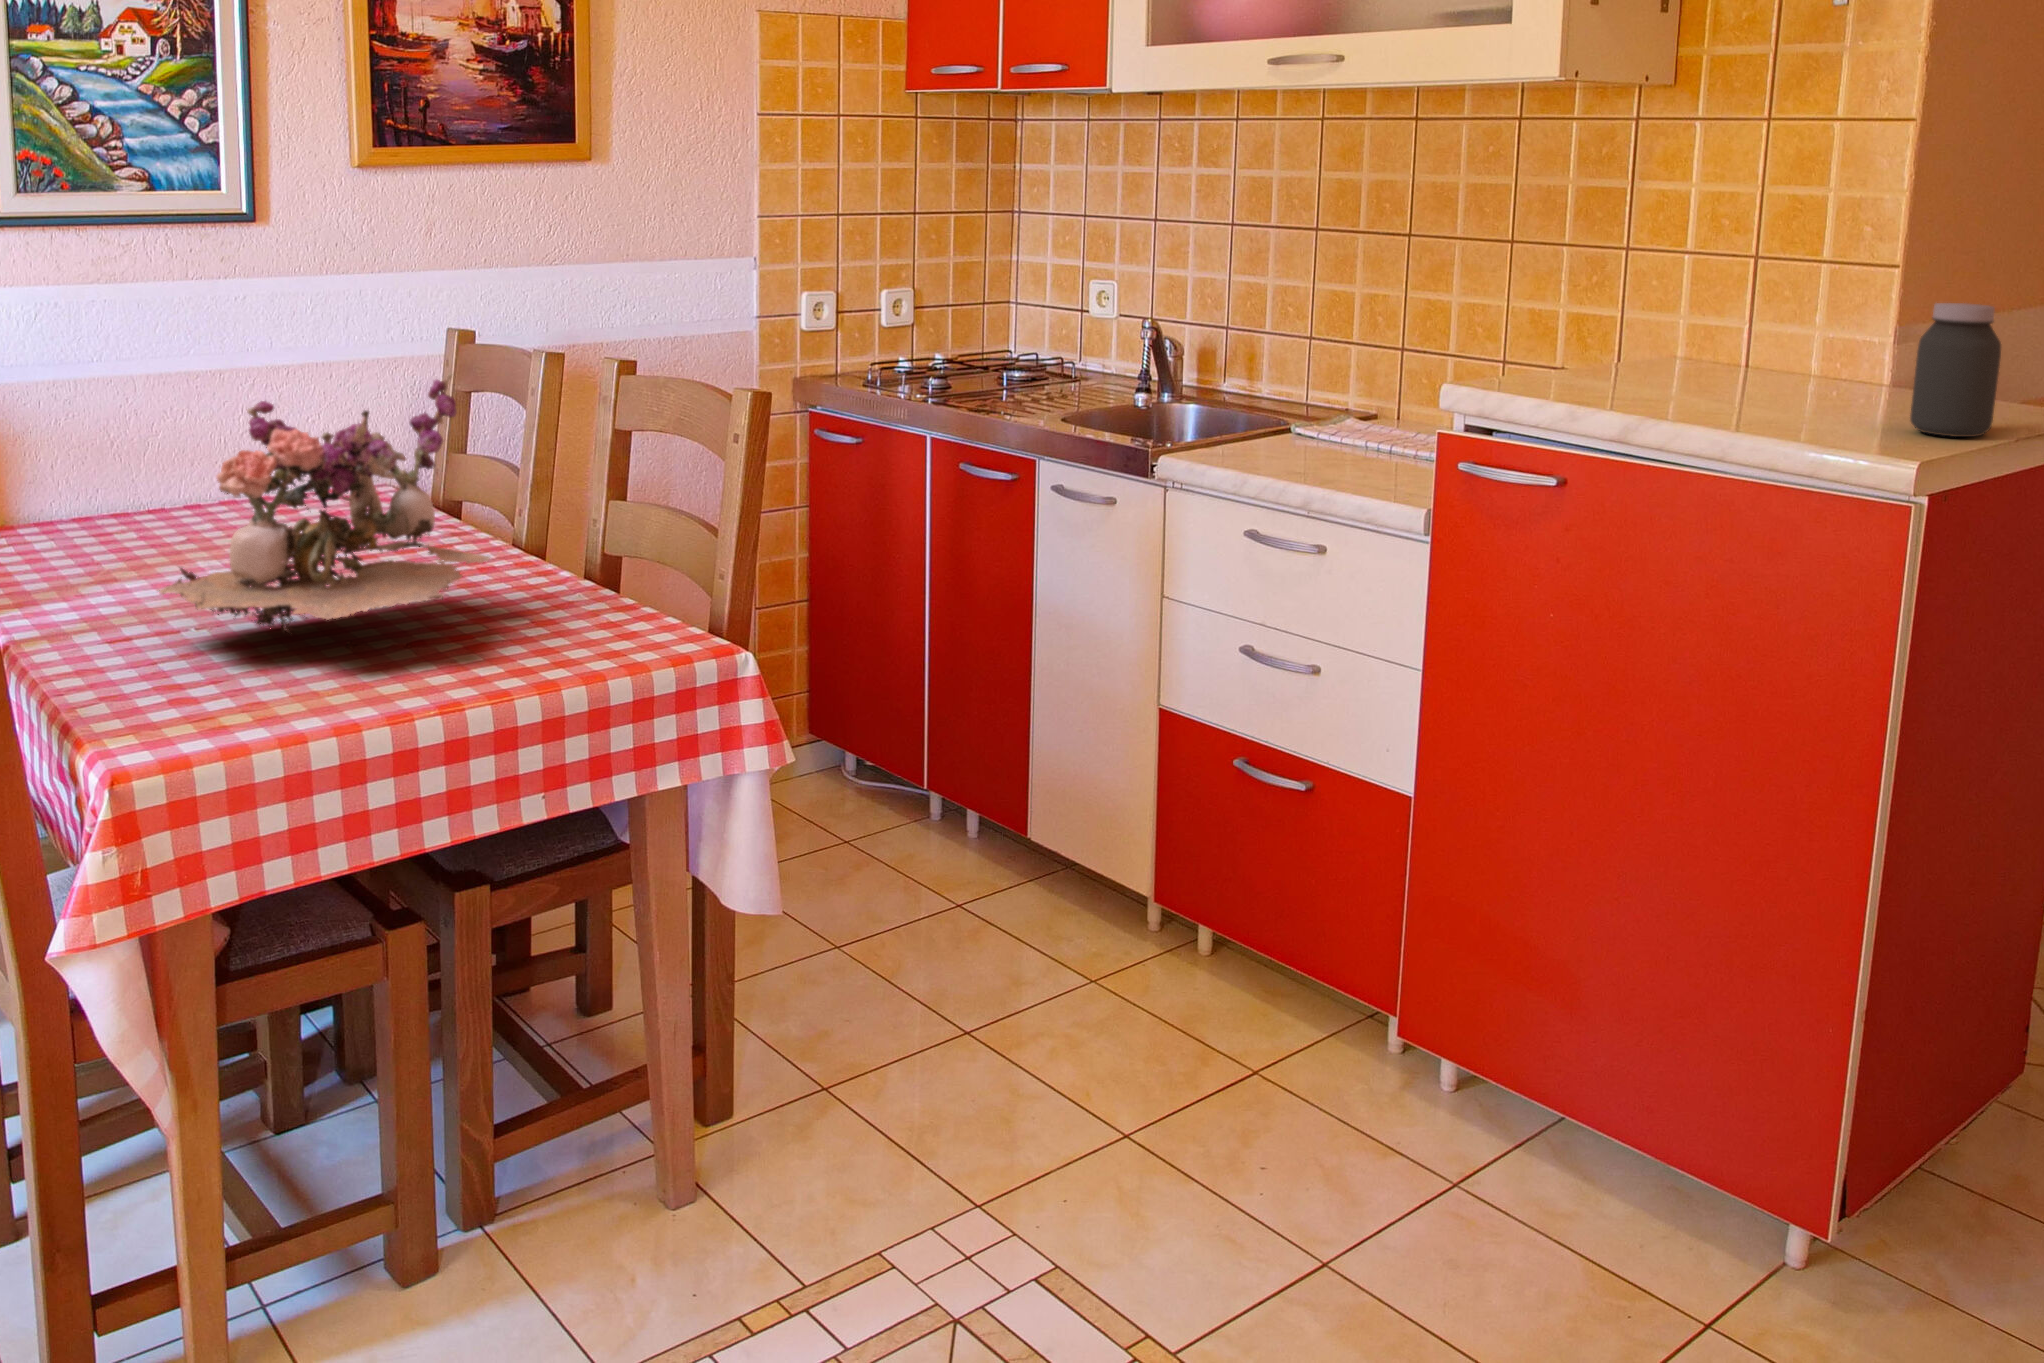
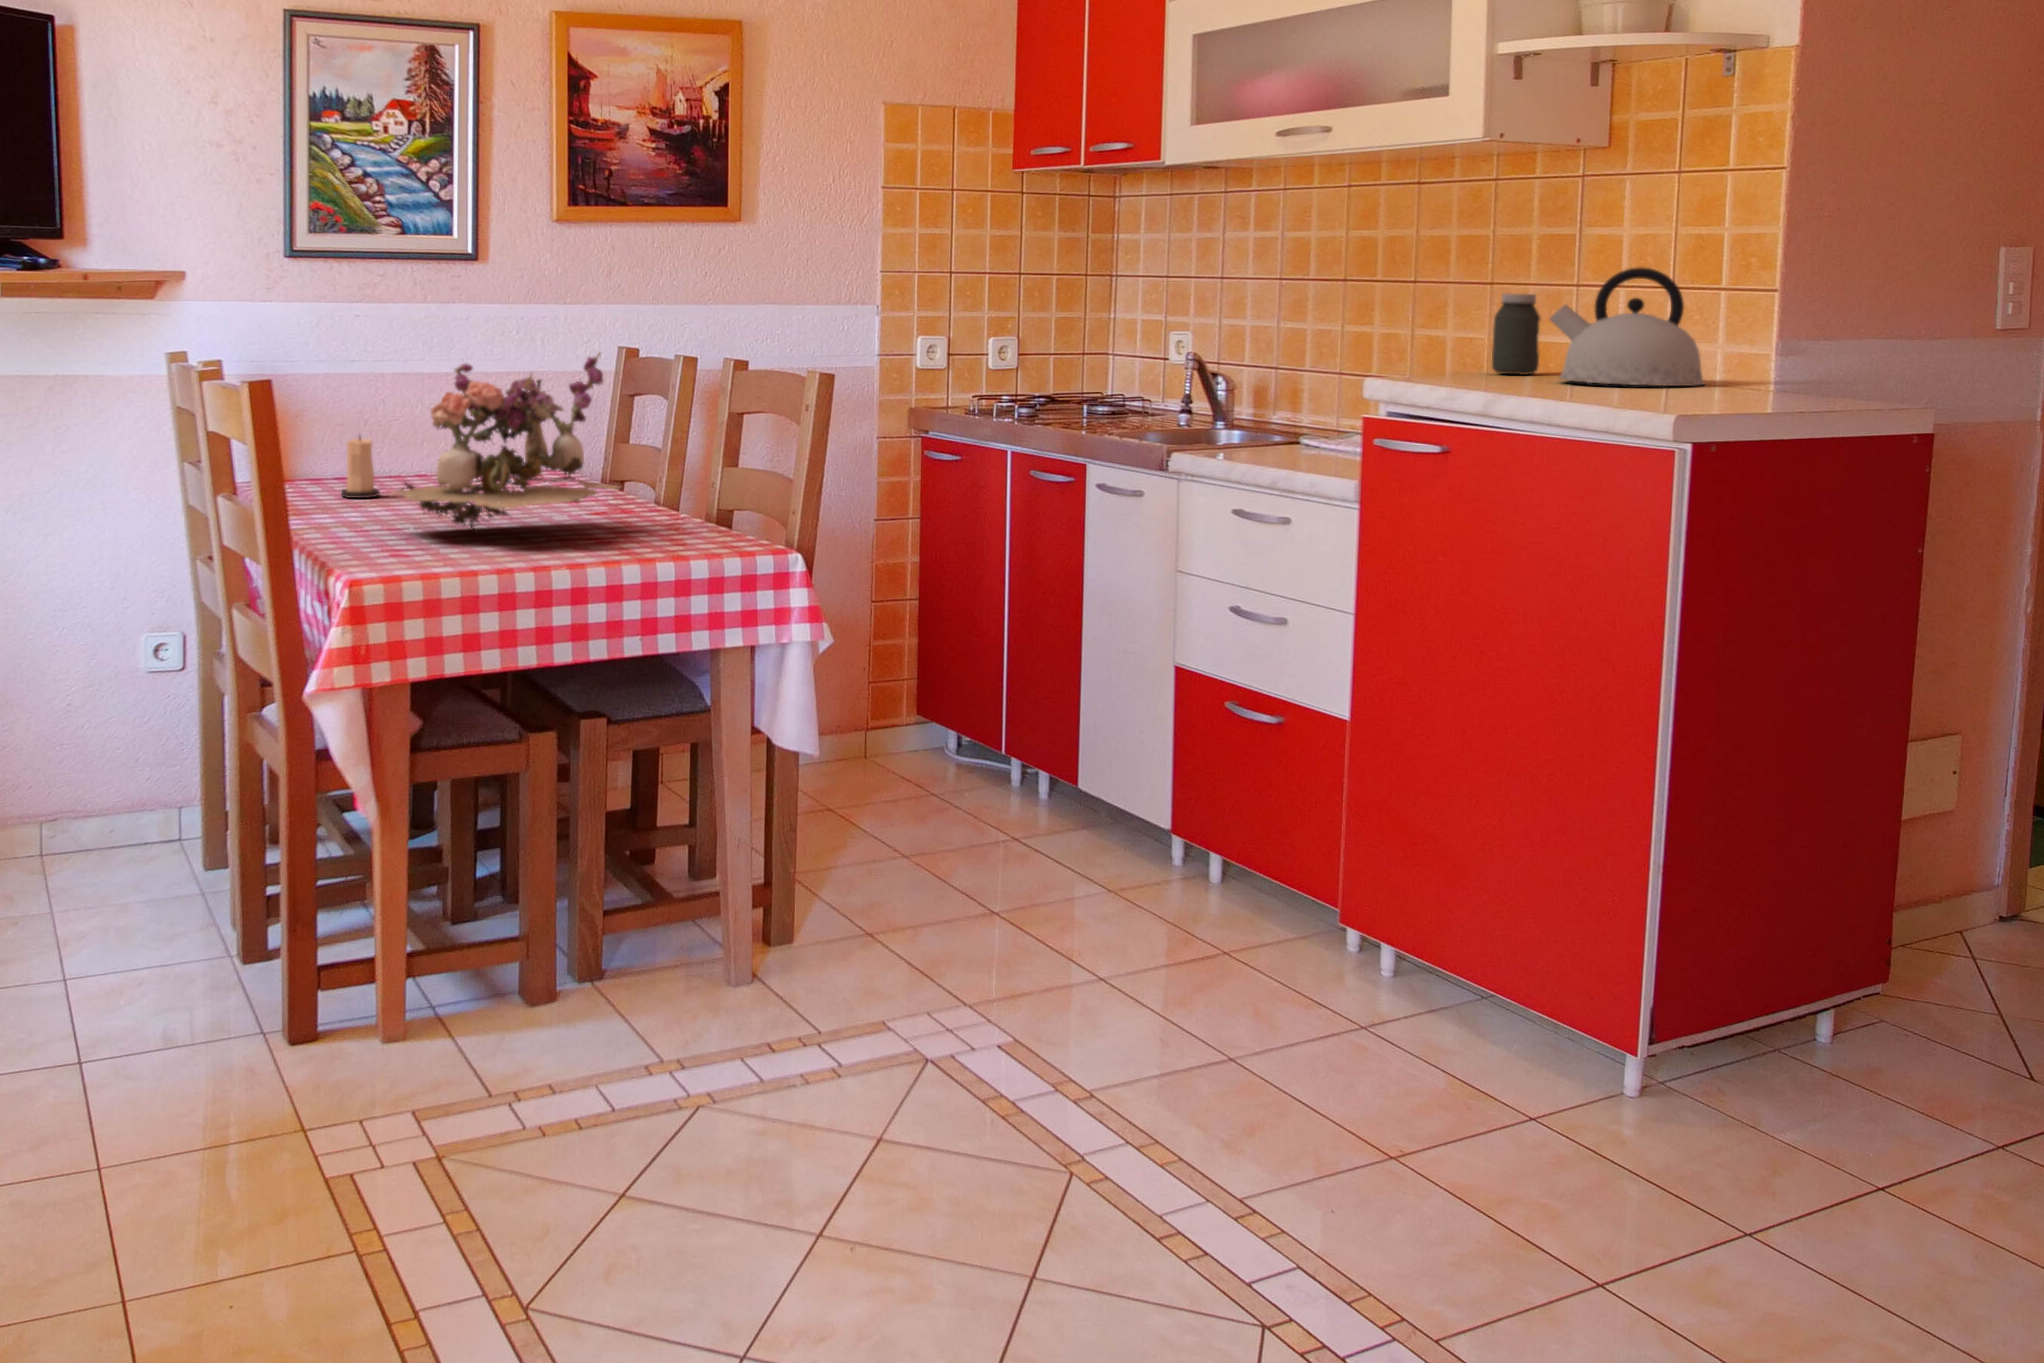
kettle: none [1618,237,1802,384] -> present [1550,268,1704,386]
jar: present [1910,303,2001,437] -> present [1492,294,1540,375]
candle: none [84,477,140,565] -> present [341,437,380,498]

